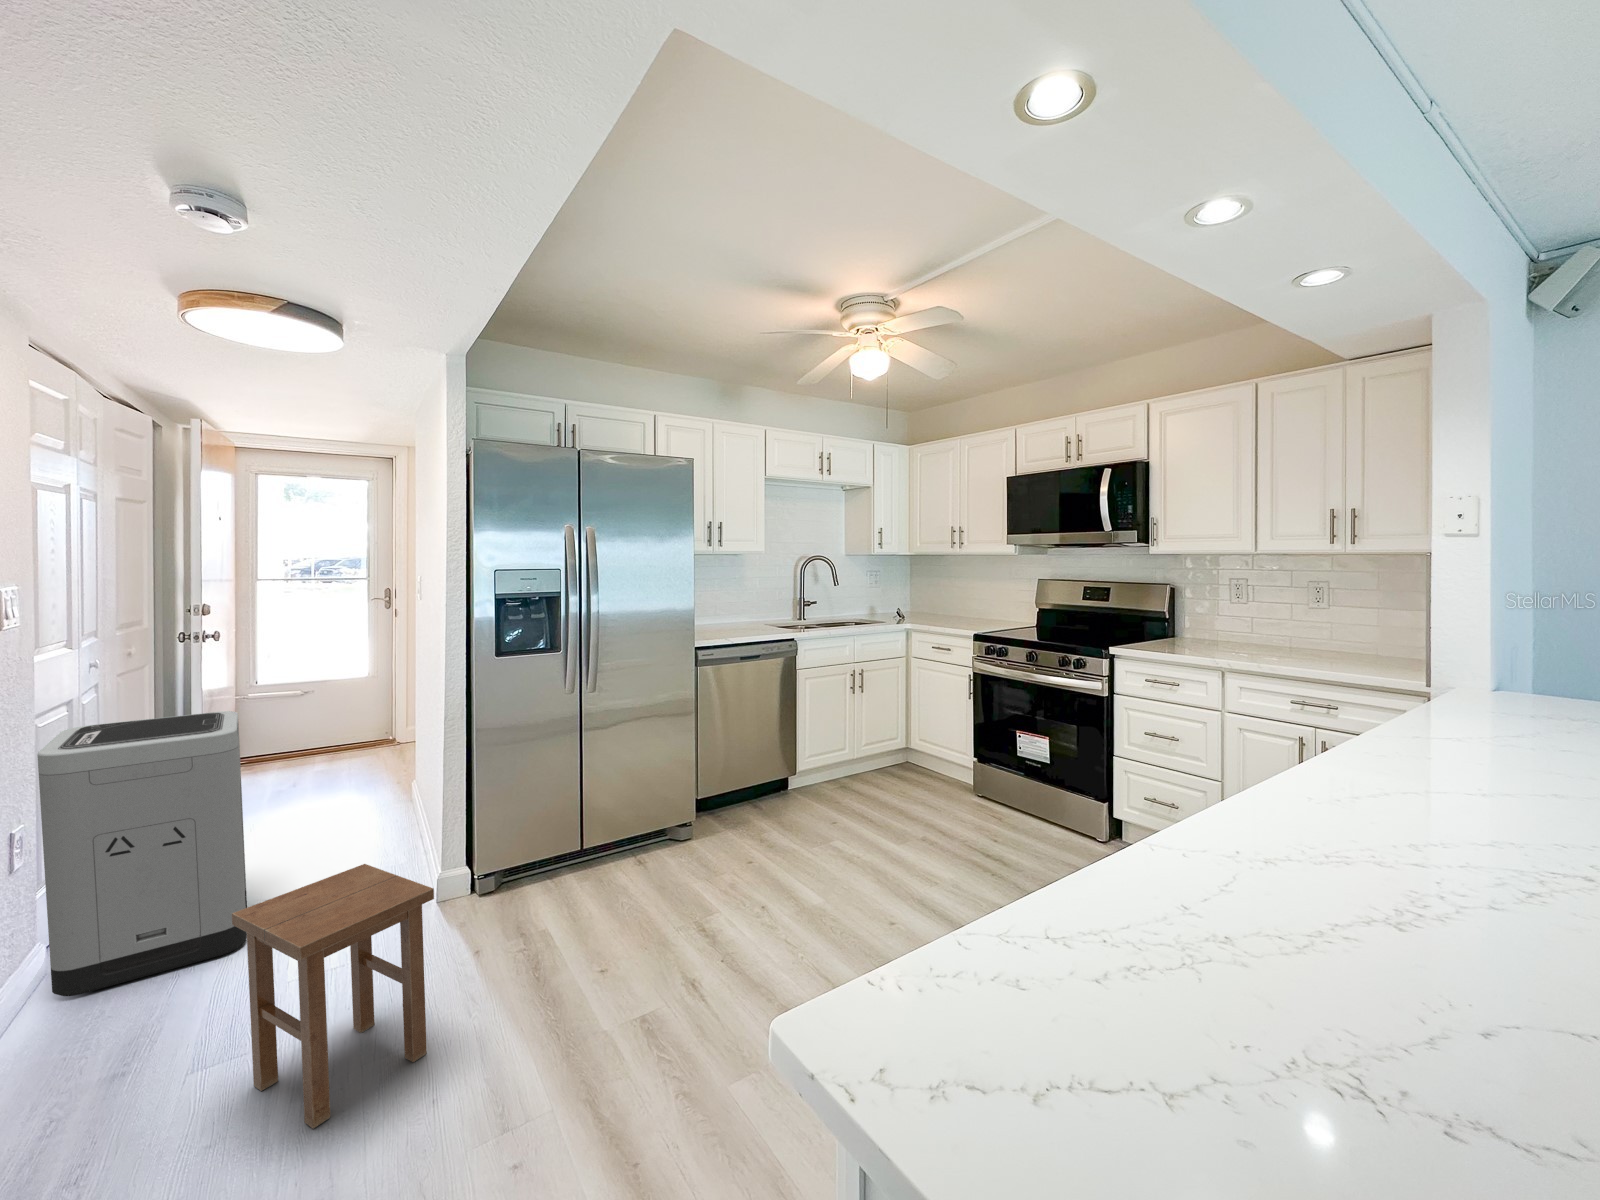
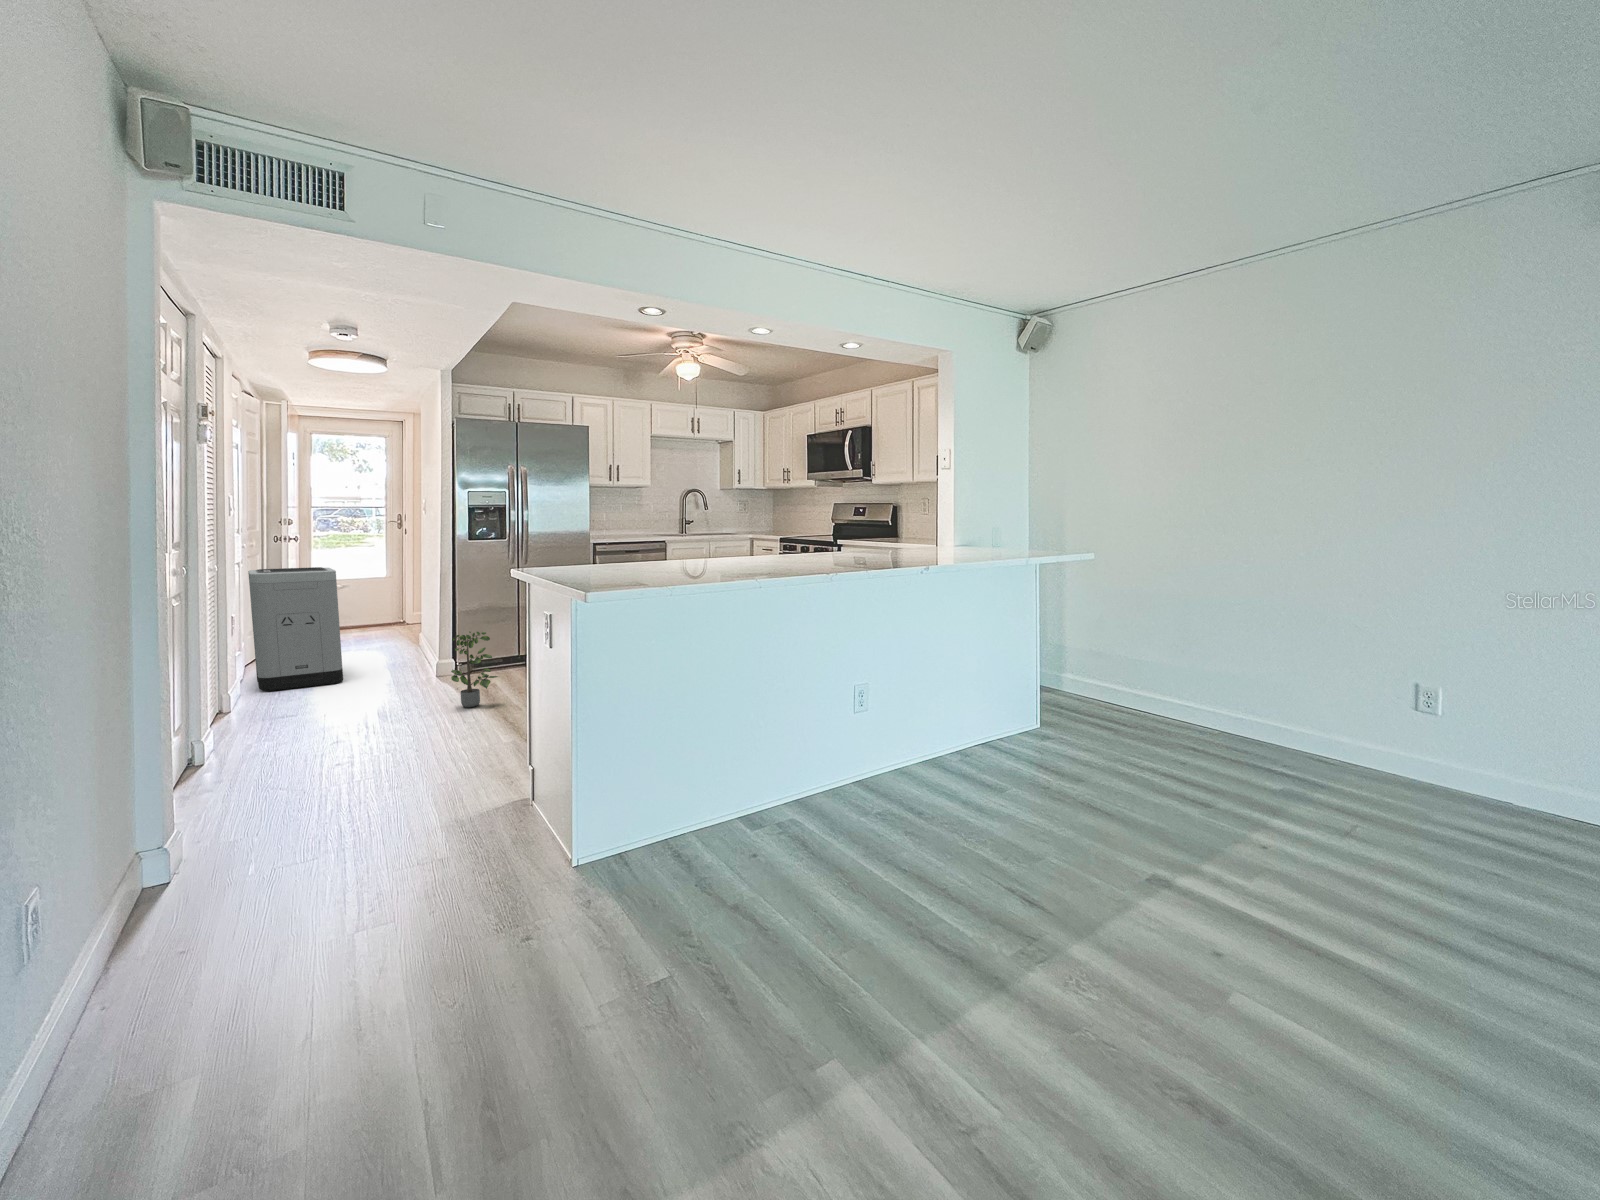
stool: present [232,864,434,1129] -> none [354,624,439,713]
potted plant: none [457,899,571,1087] -> present [451,632,498,707]

